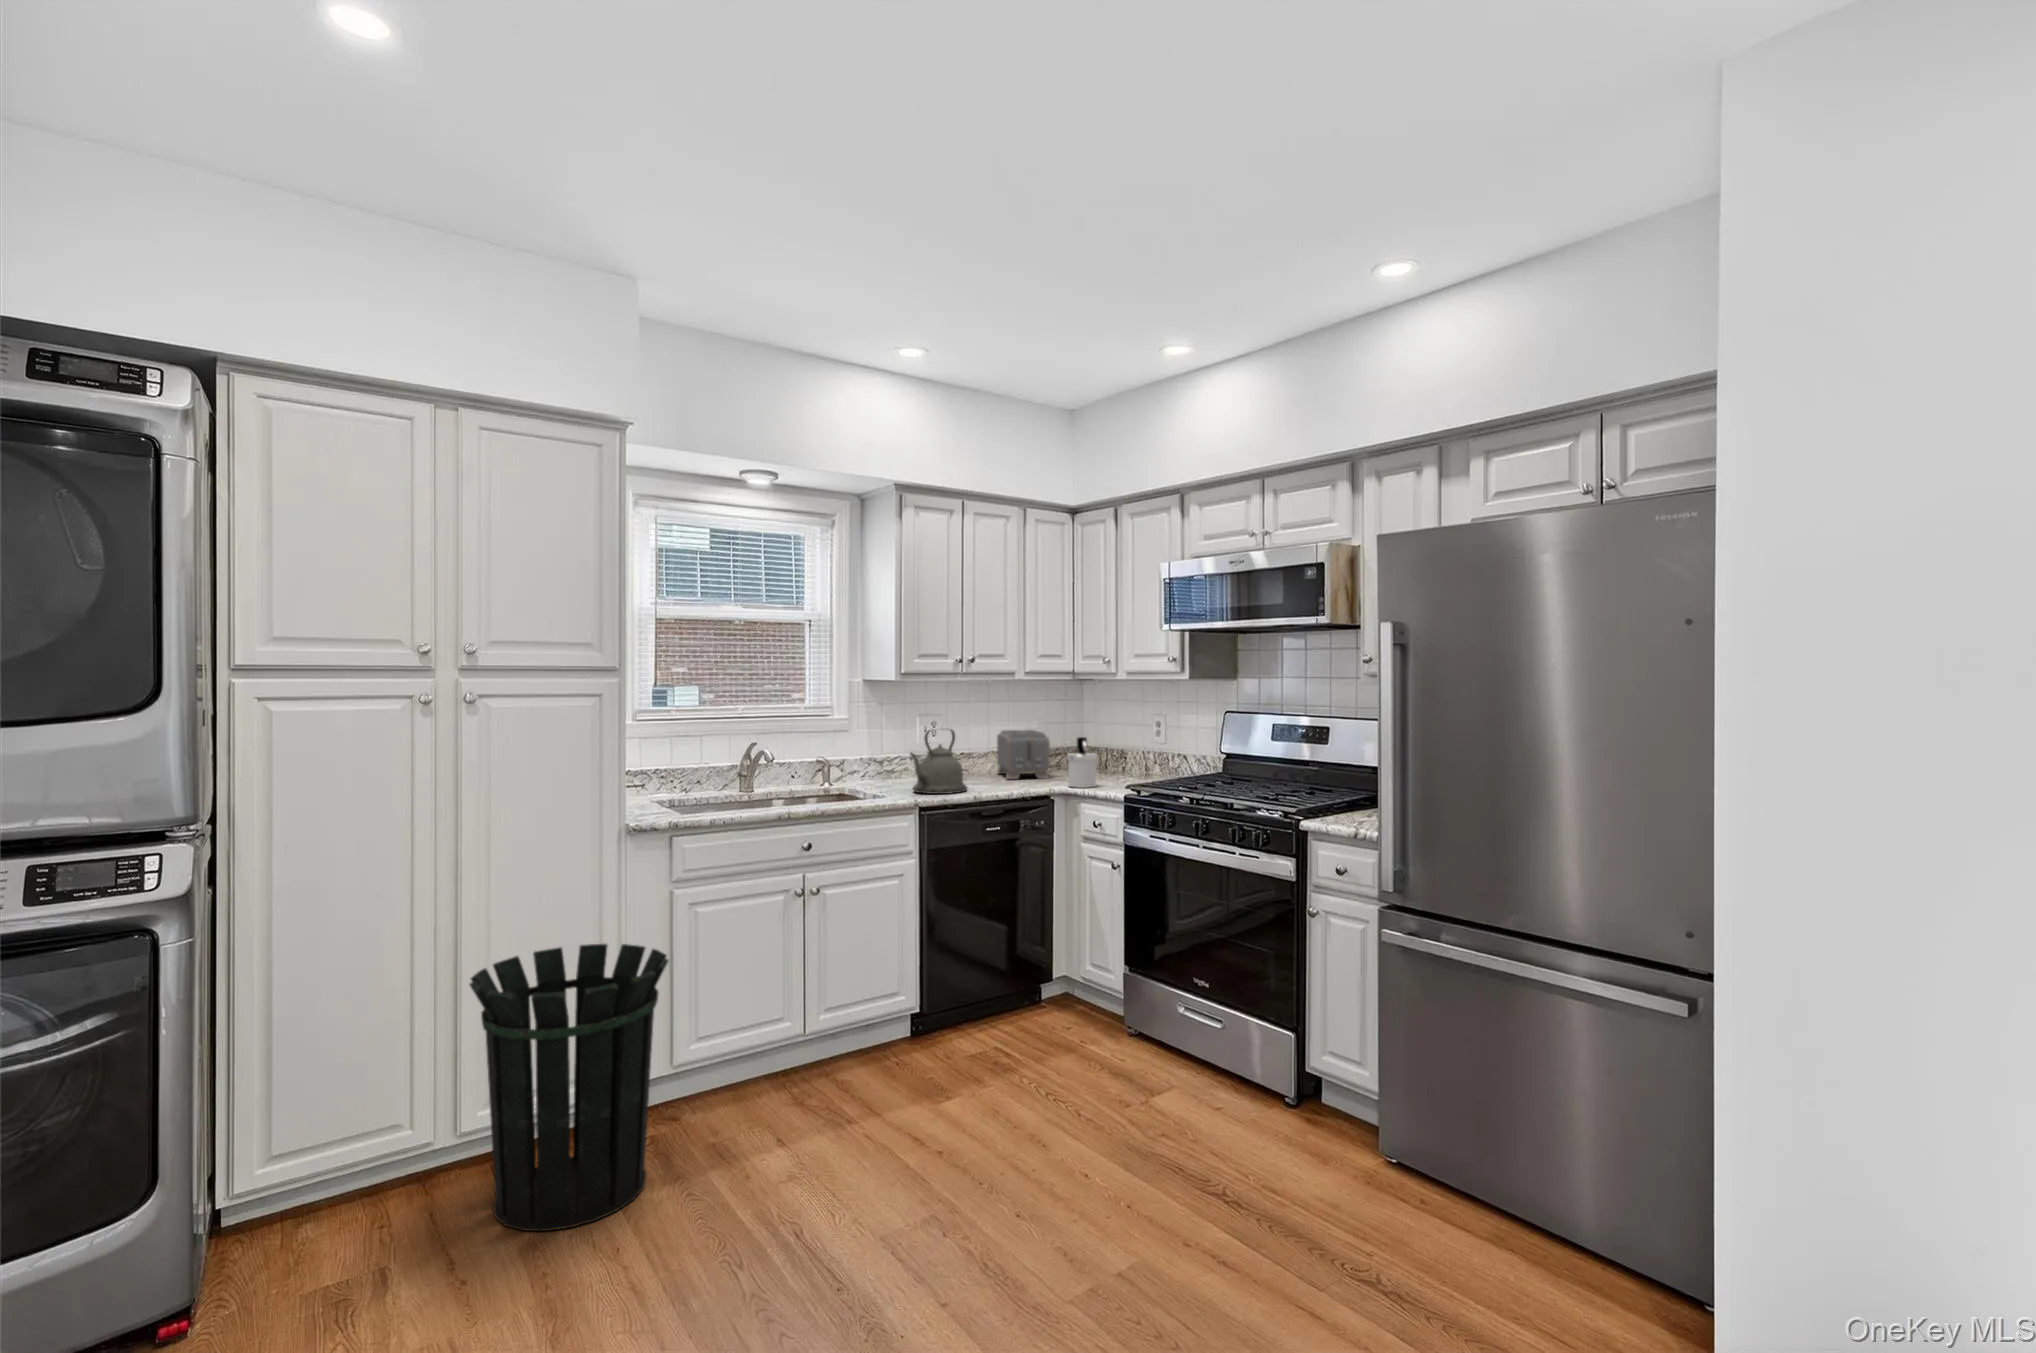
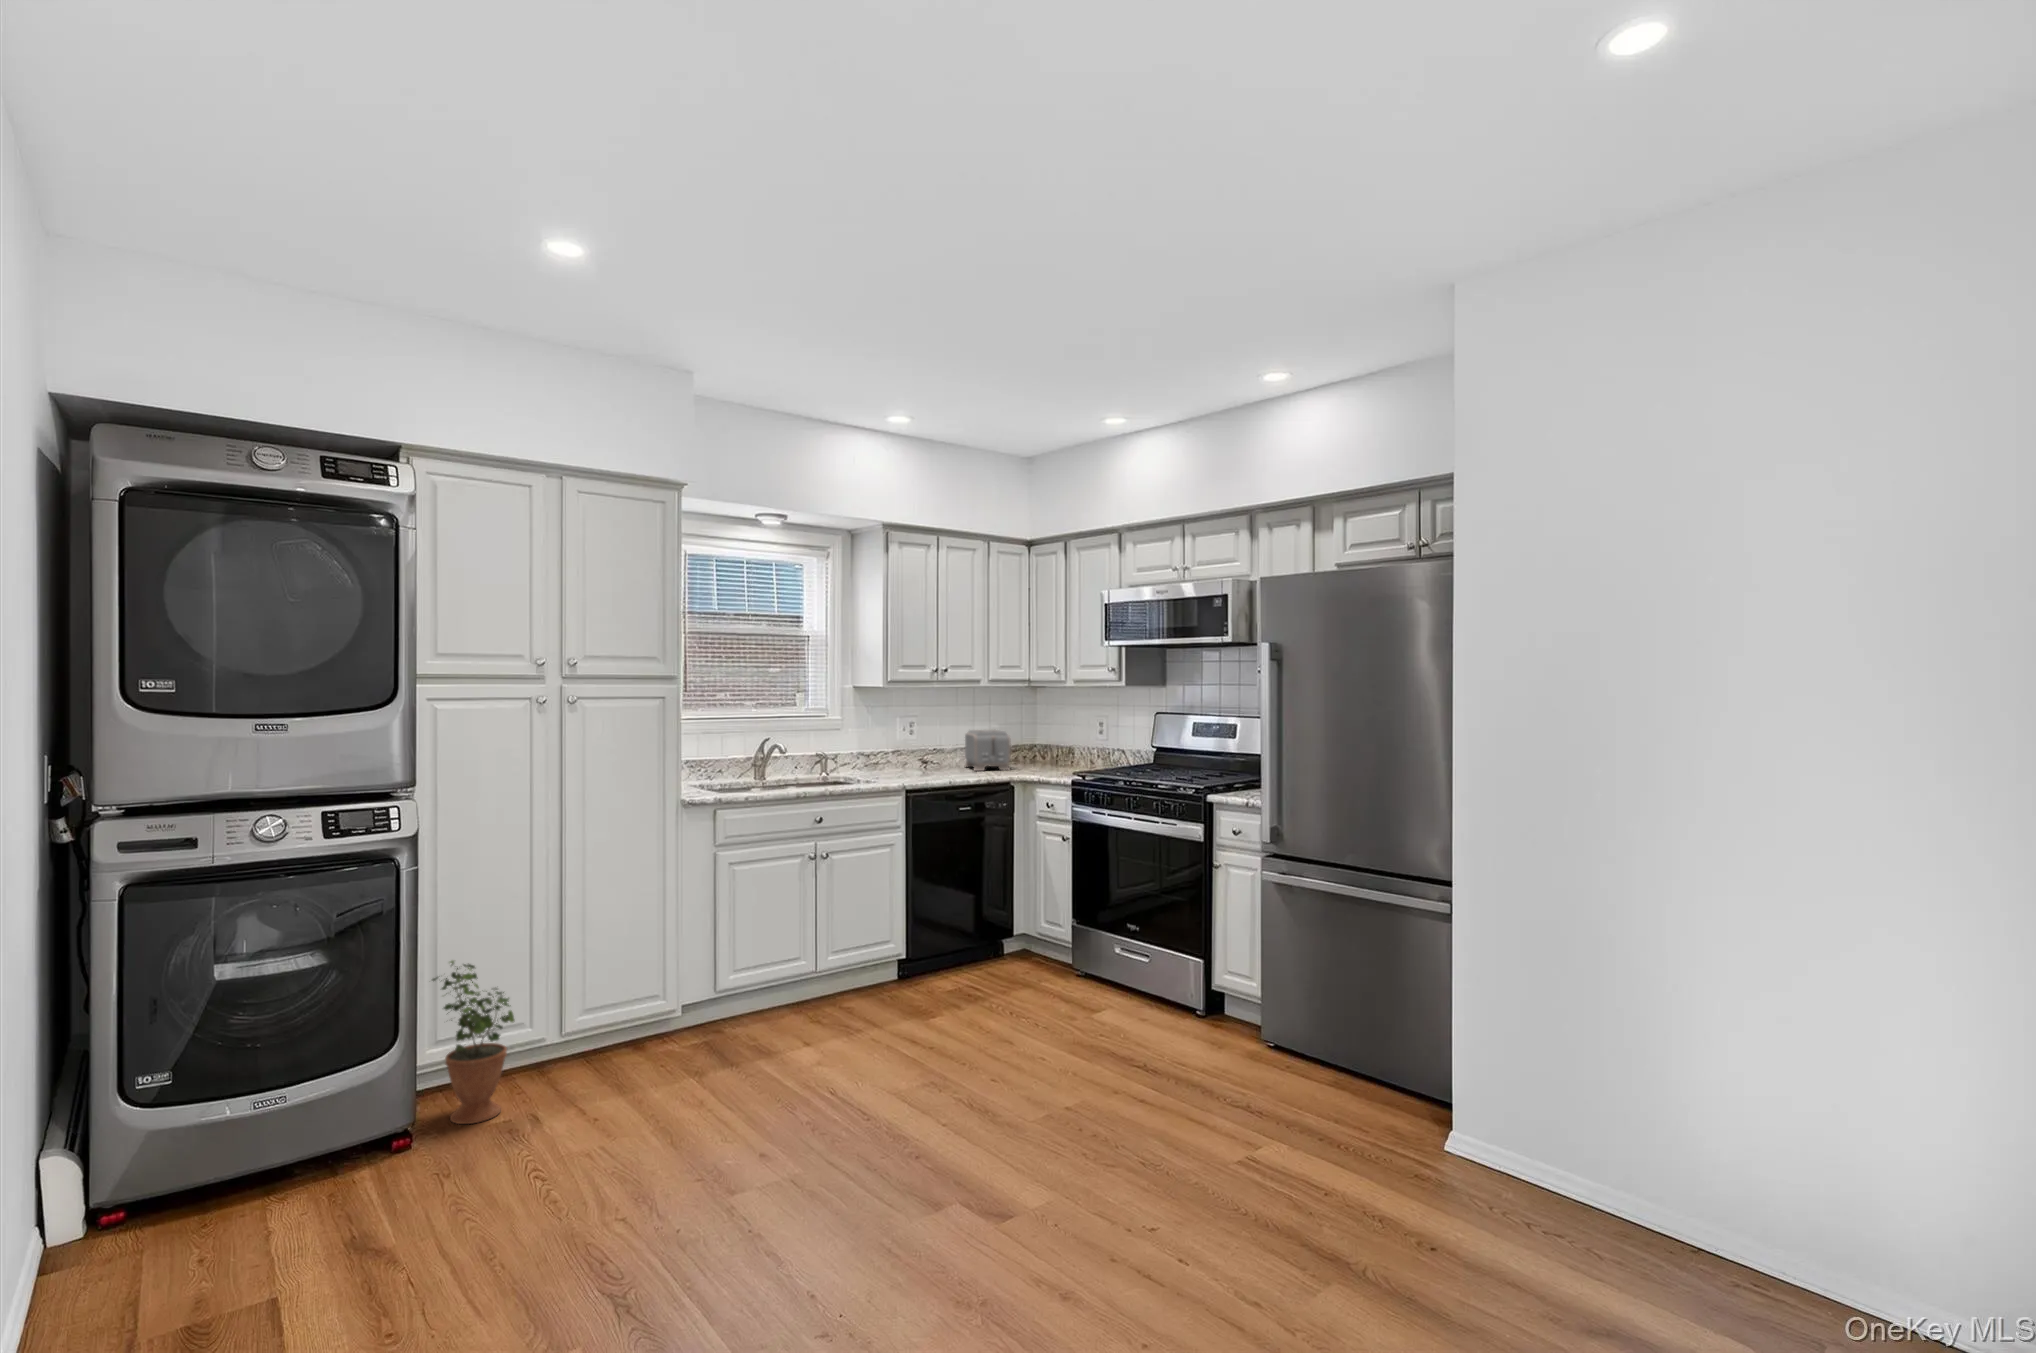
kettle: present [910,730,967,794] -> none [897,727,944,780]
soap dispenser: present [1067,737,1097,788] -> none [1026,734,1050,775]
waste bin: present [470,944,668,1231] -> none [584,890,728,1092]
potted plant: none [231,1058,358,1288] -> present [432,961,514,1124]

